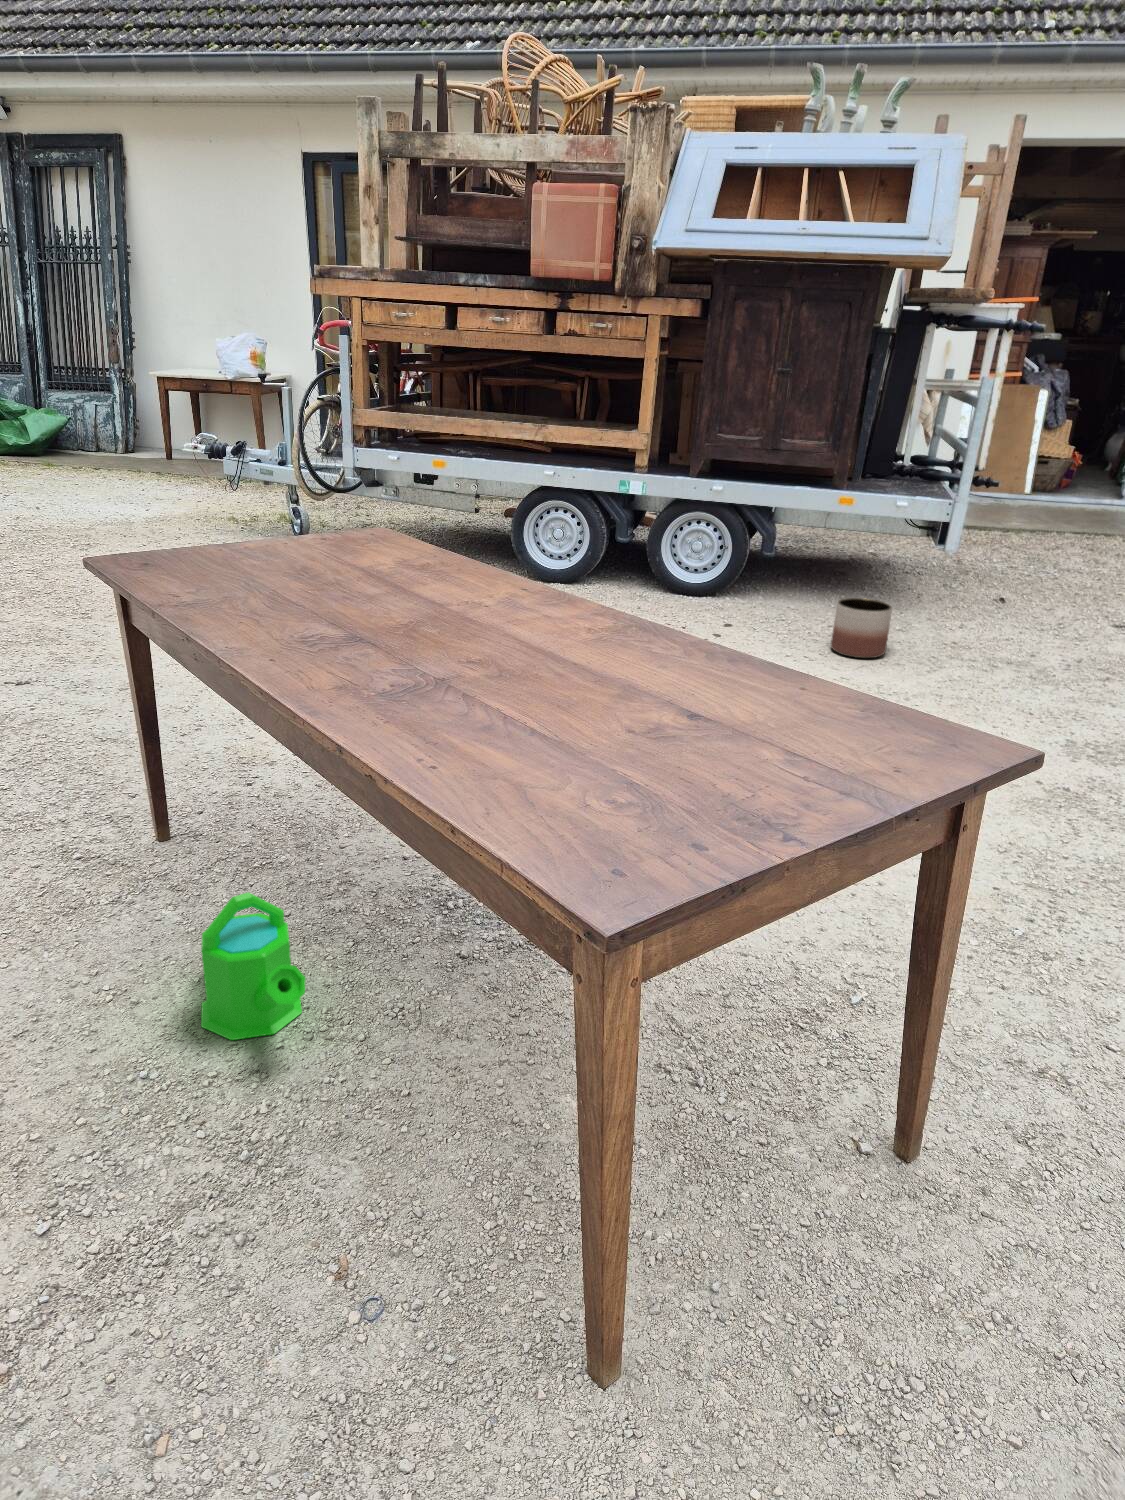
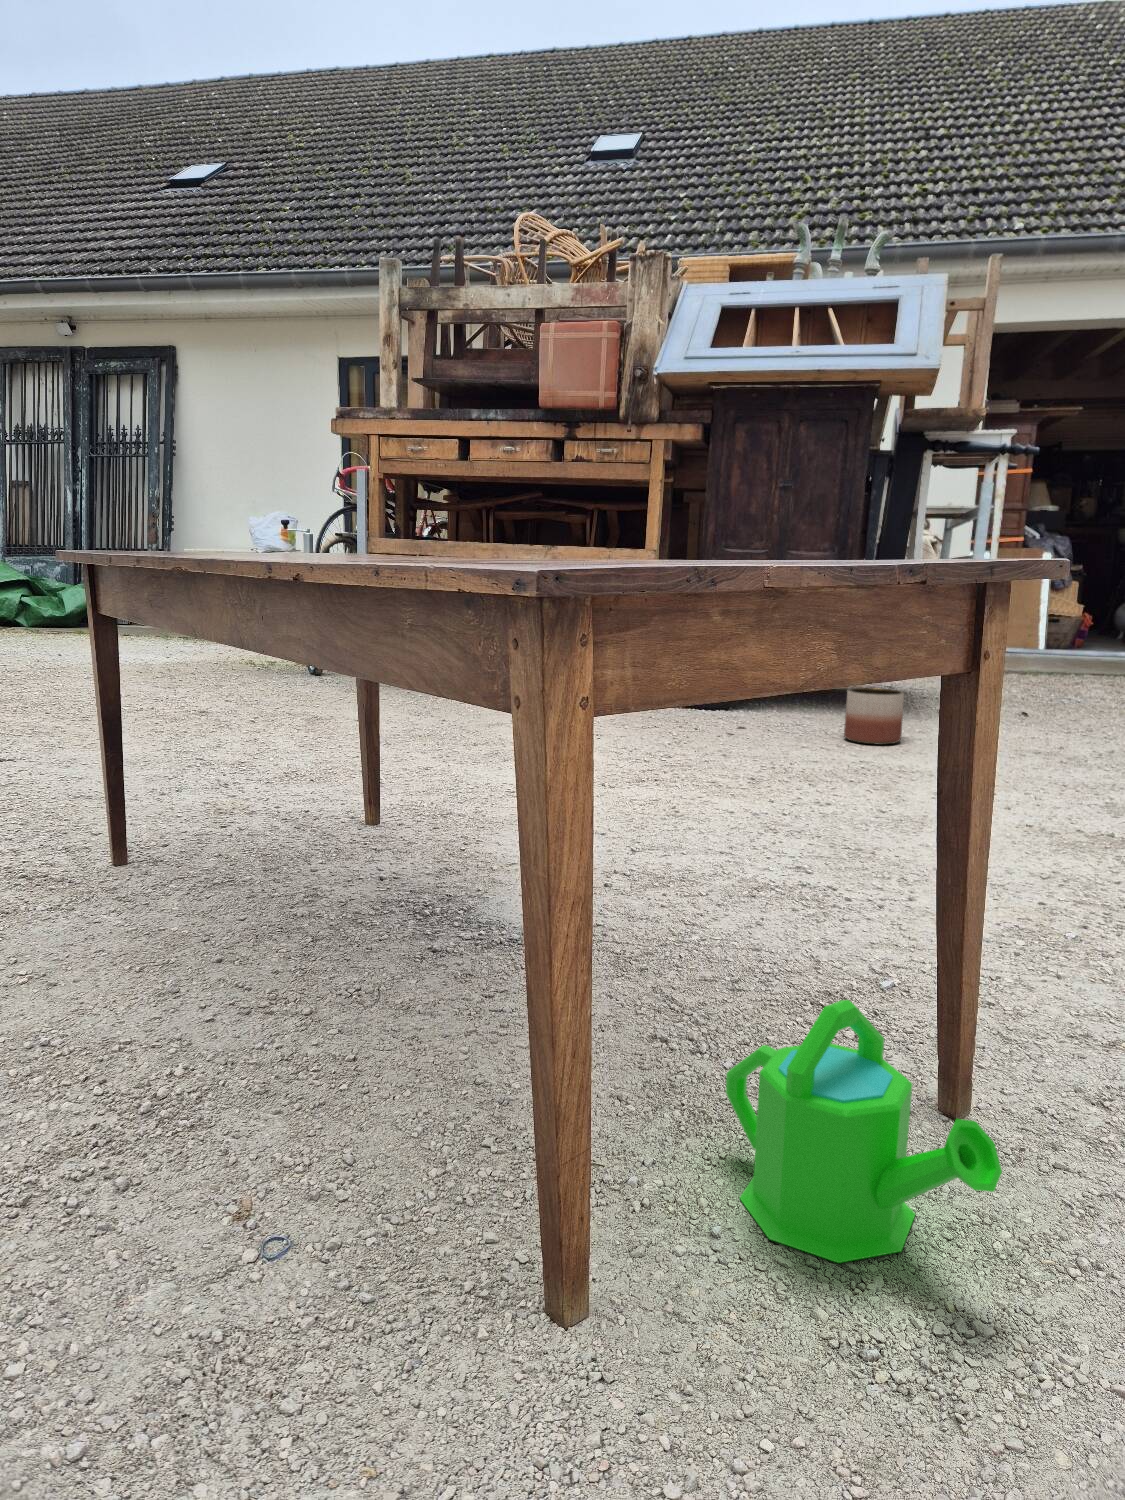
watering can: present [201,893,306,1040] -> present [725,1000,1002,1263]

